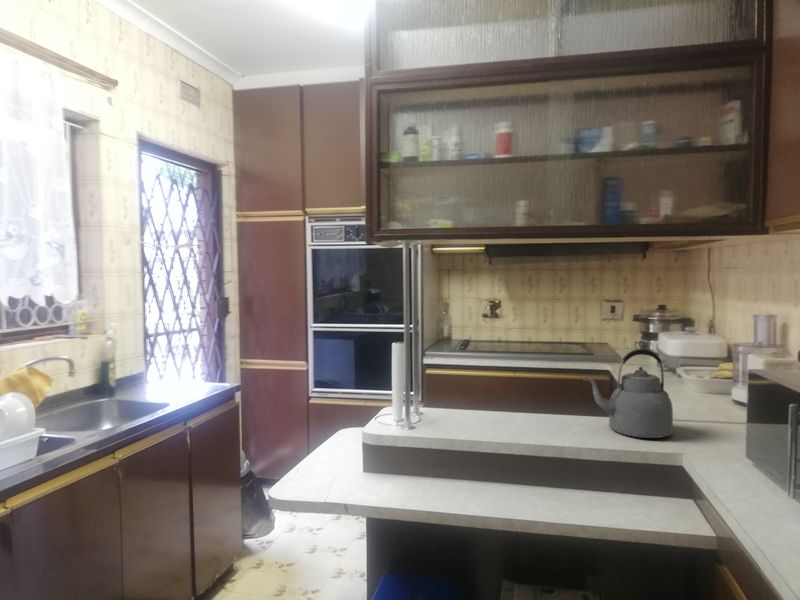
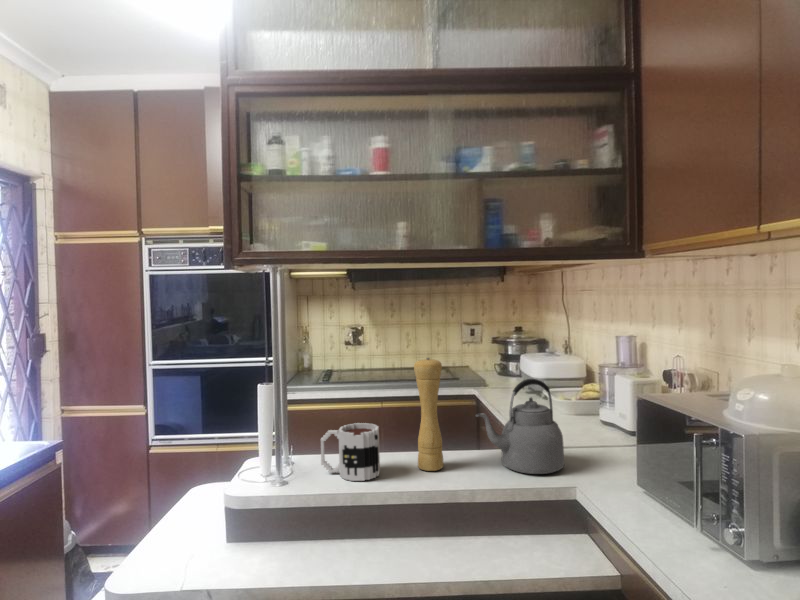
pepper mill: none [526,324,552,425] -> present [414,358,444,471]
mug: none [442,379,492,426] -> present [321,423,380,481]

